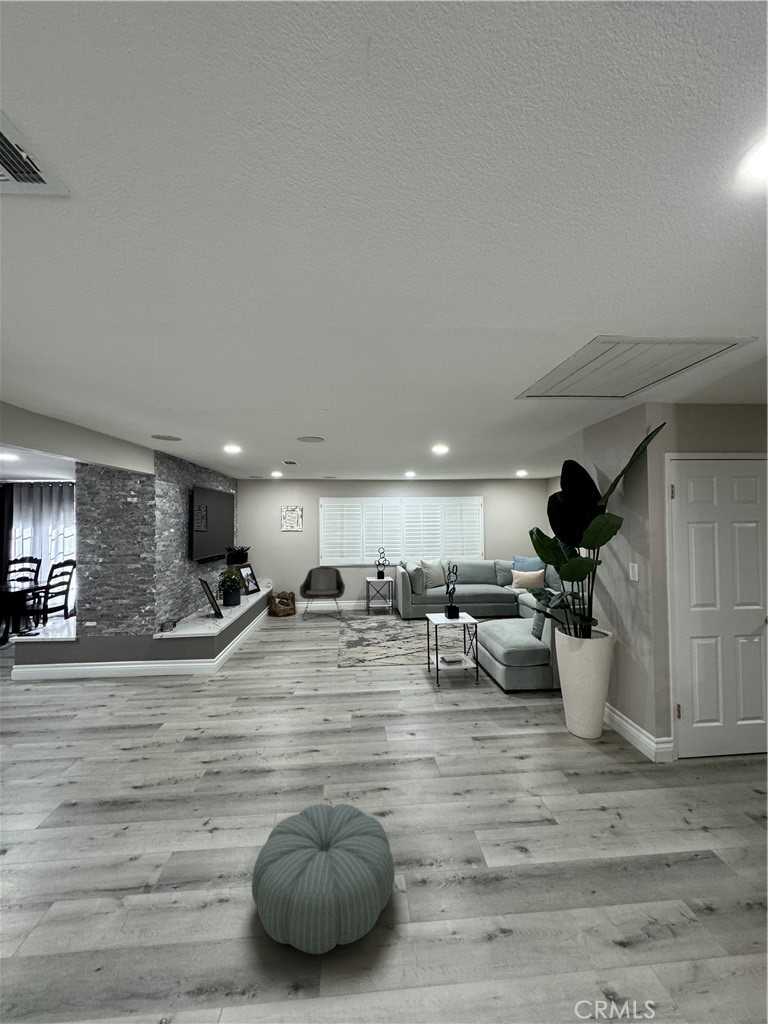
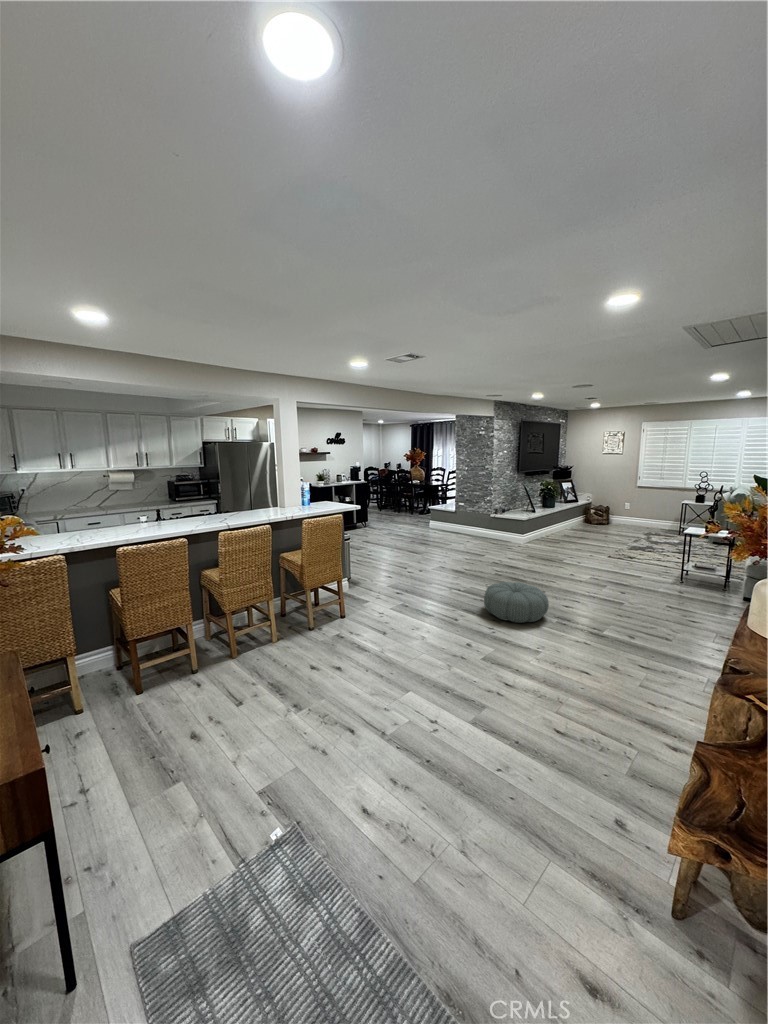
lounge chair: present [300,567,345,621] -> none [610,487,658,534]

